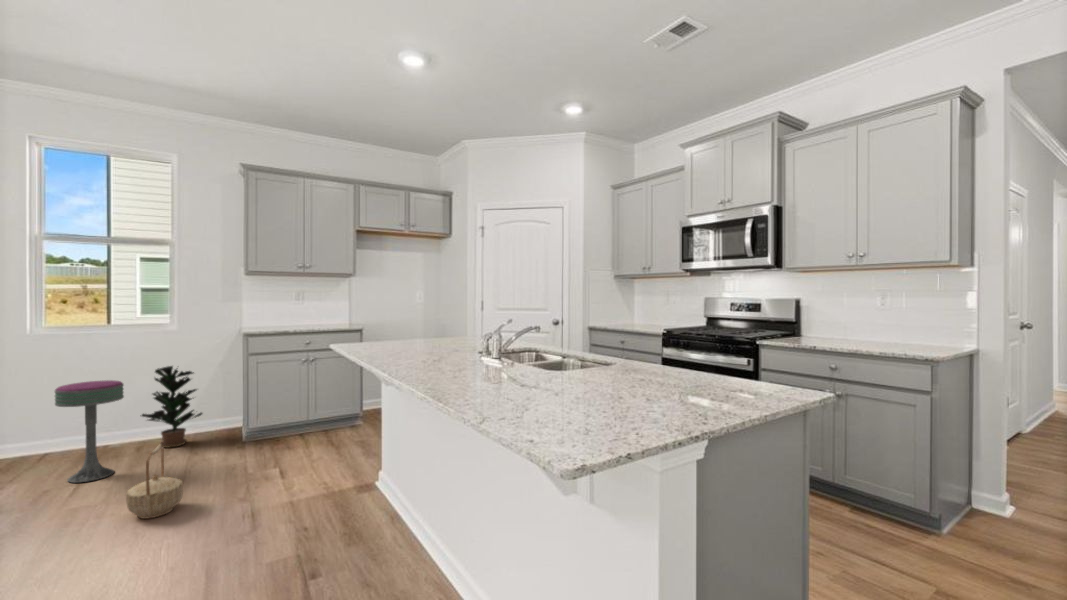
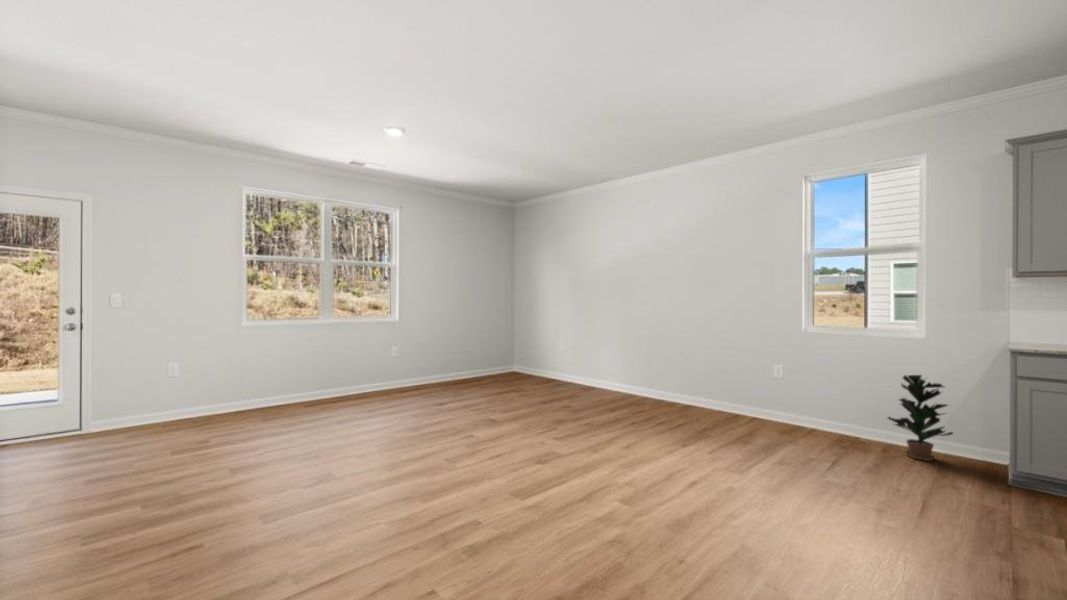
bar stool: present [55,380,124,483] -> none [814,375,867,464]
basket: present [126,444,183,519] -> none [852,449,907,521]

